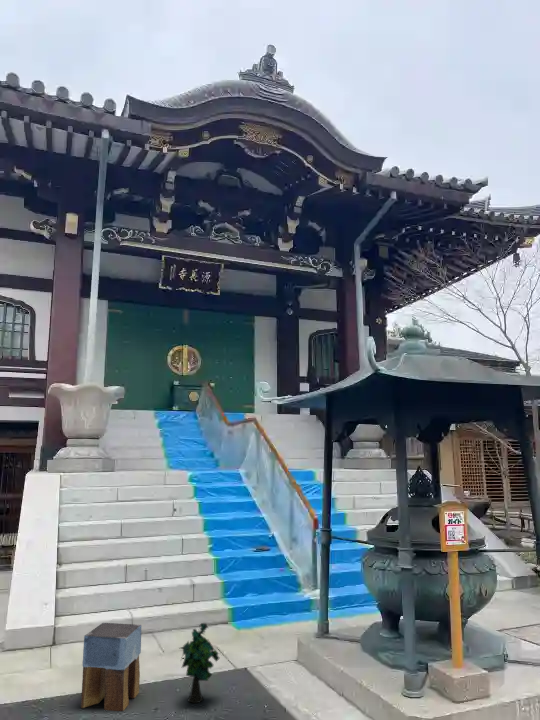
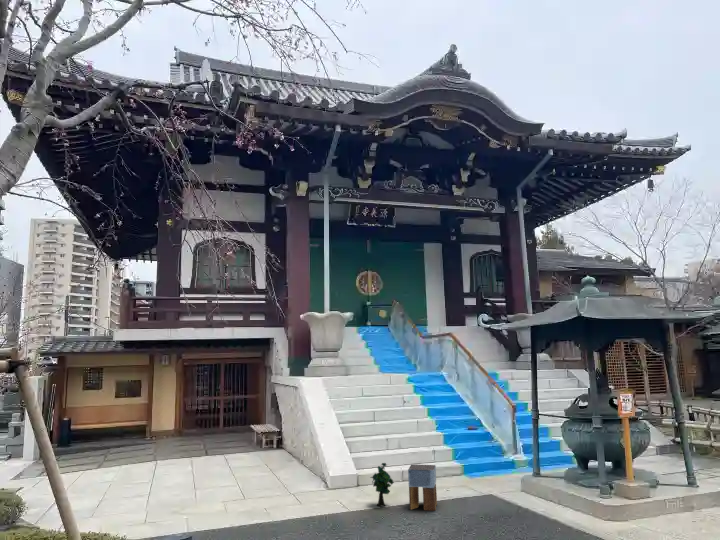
decorative plant: present [181,623,219,703] -> present [371,463,394,506]

